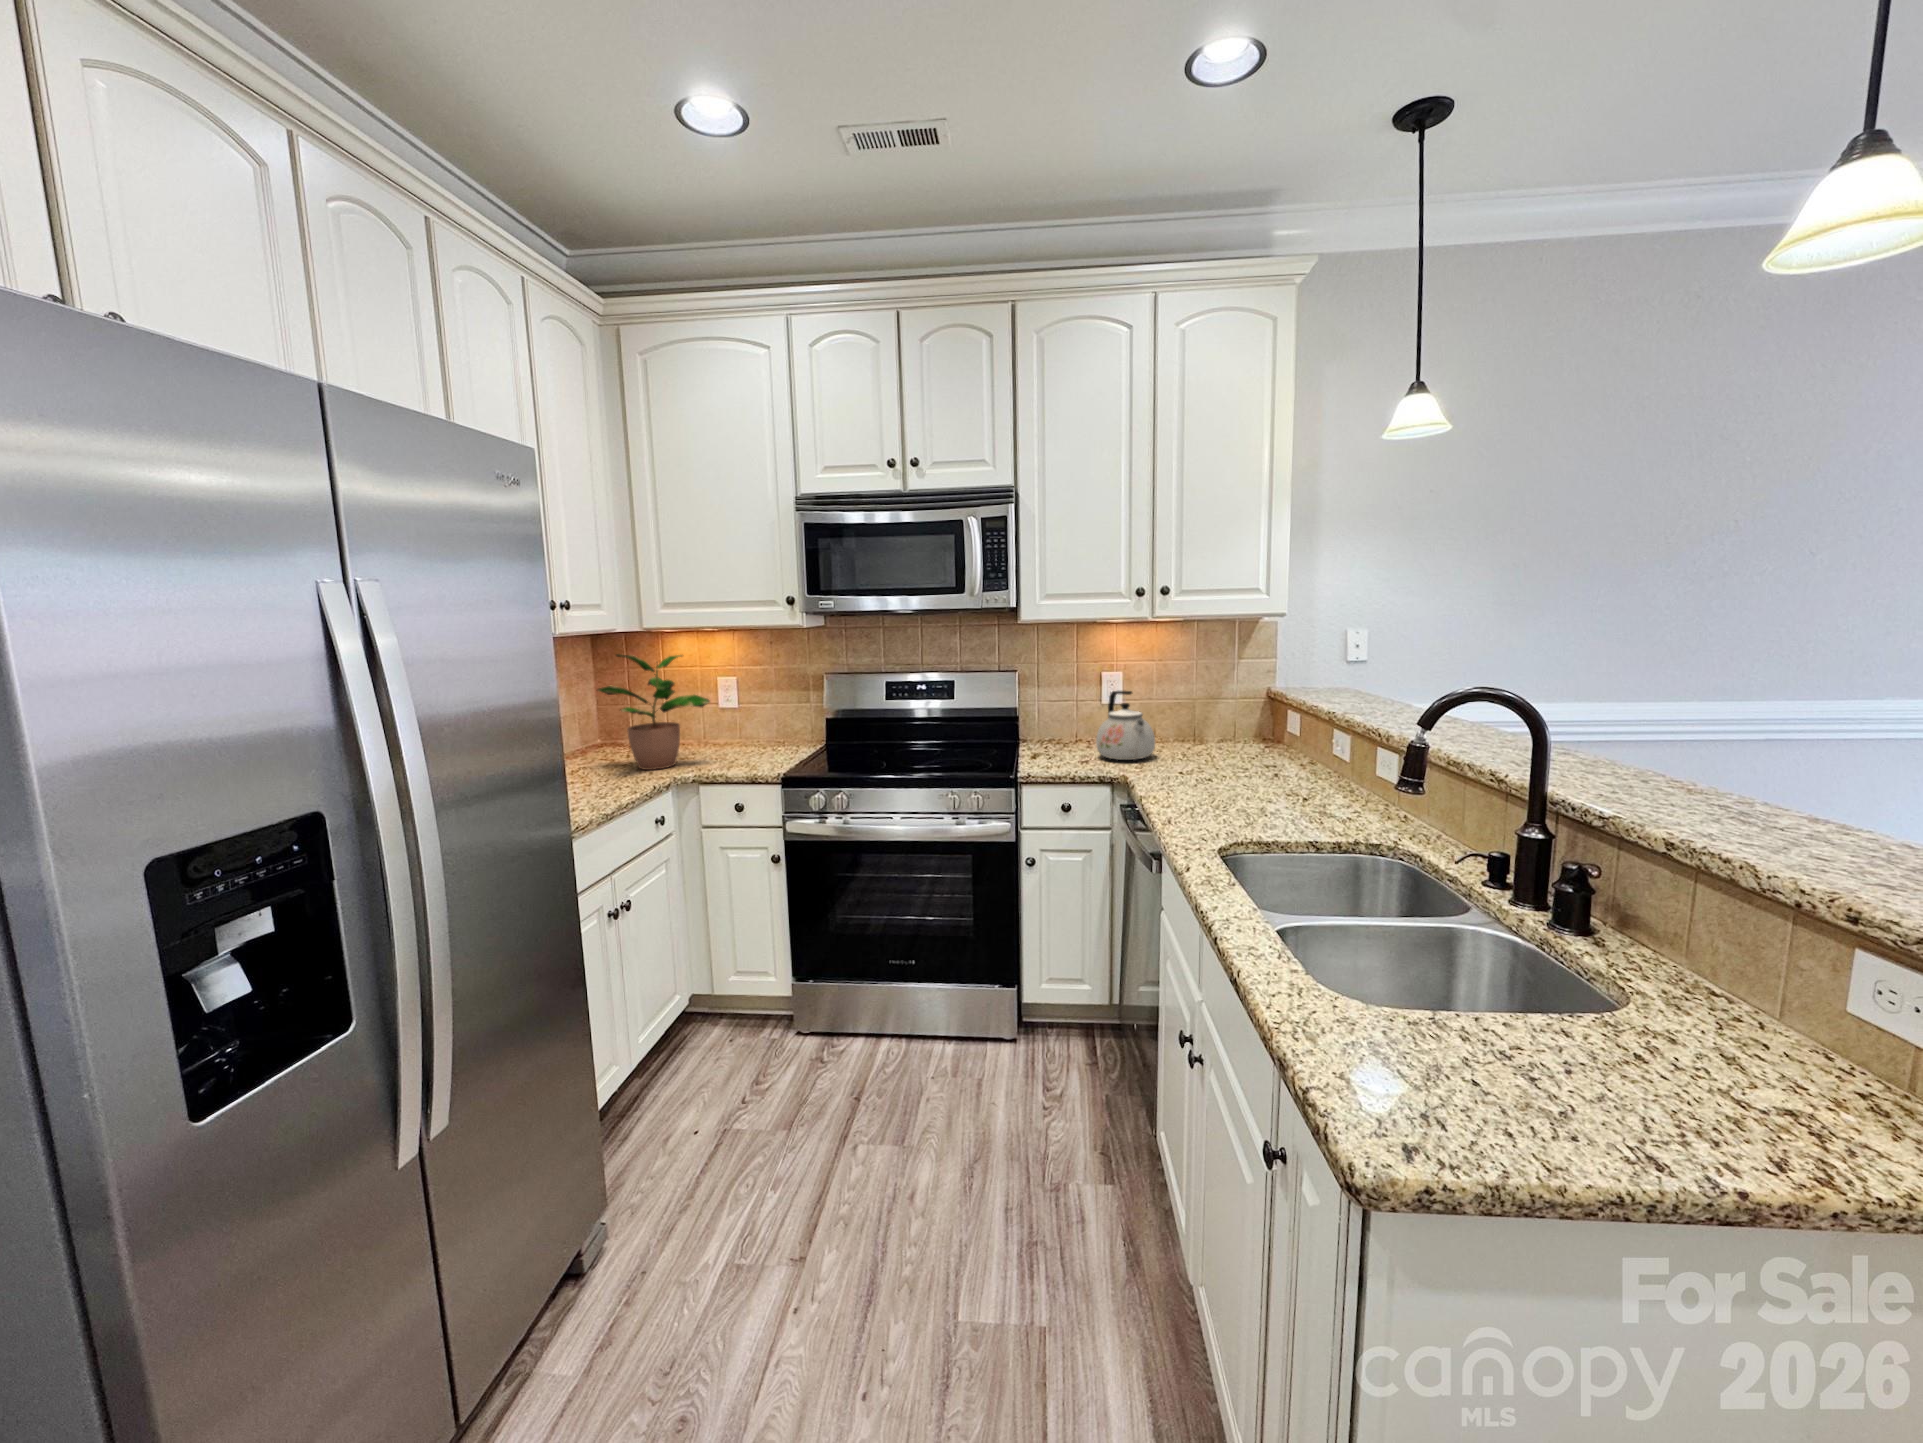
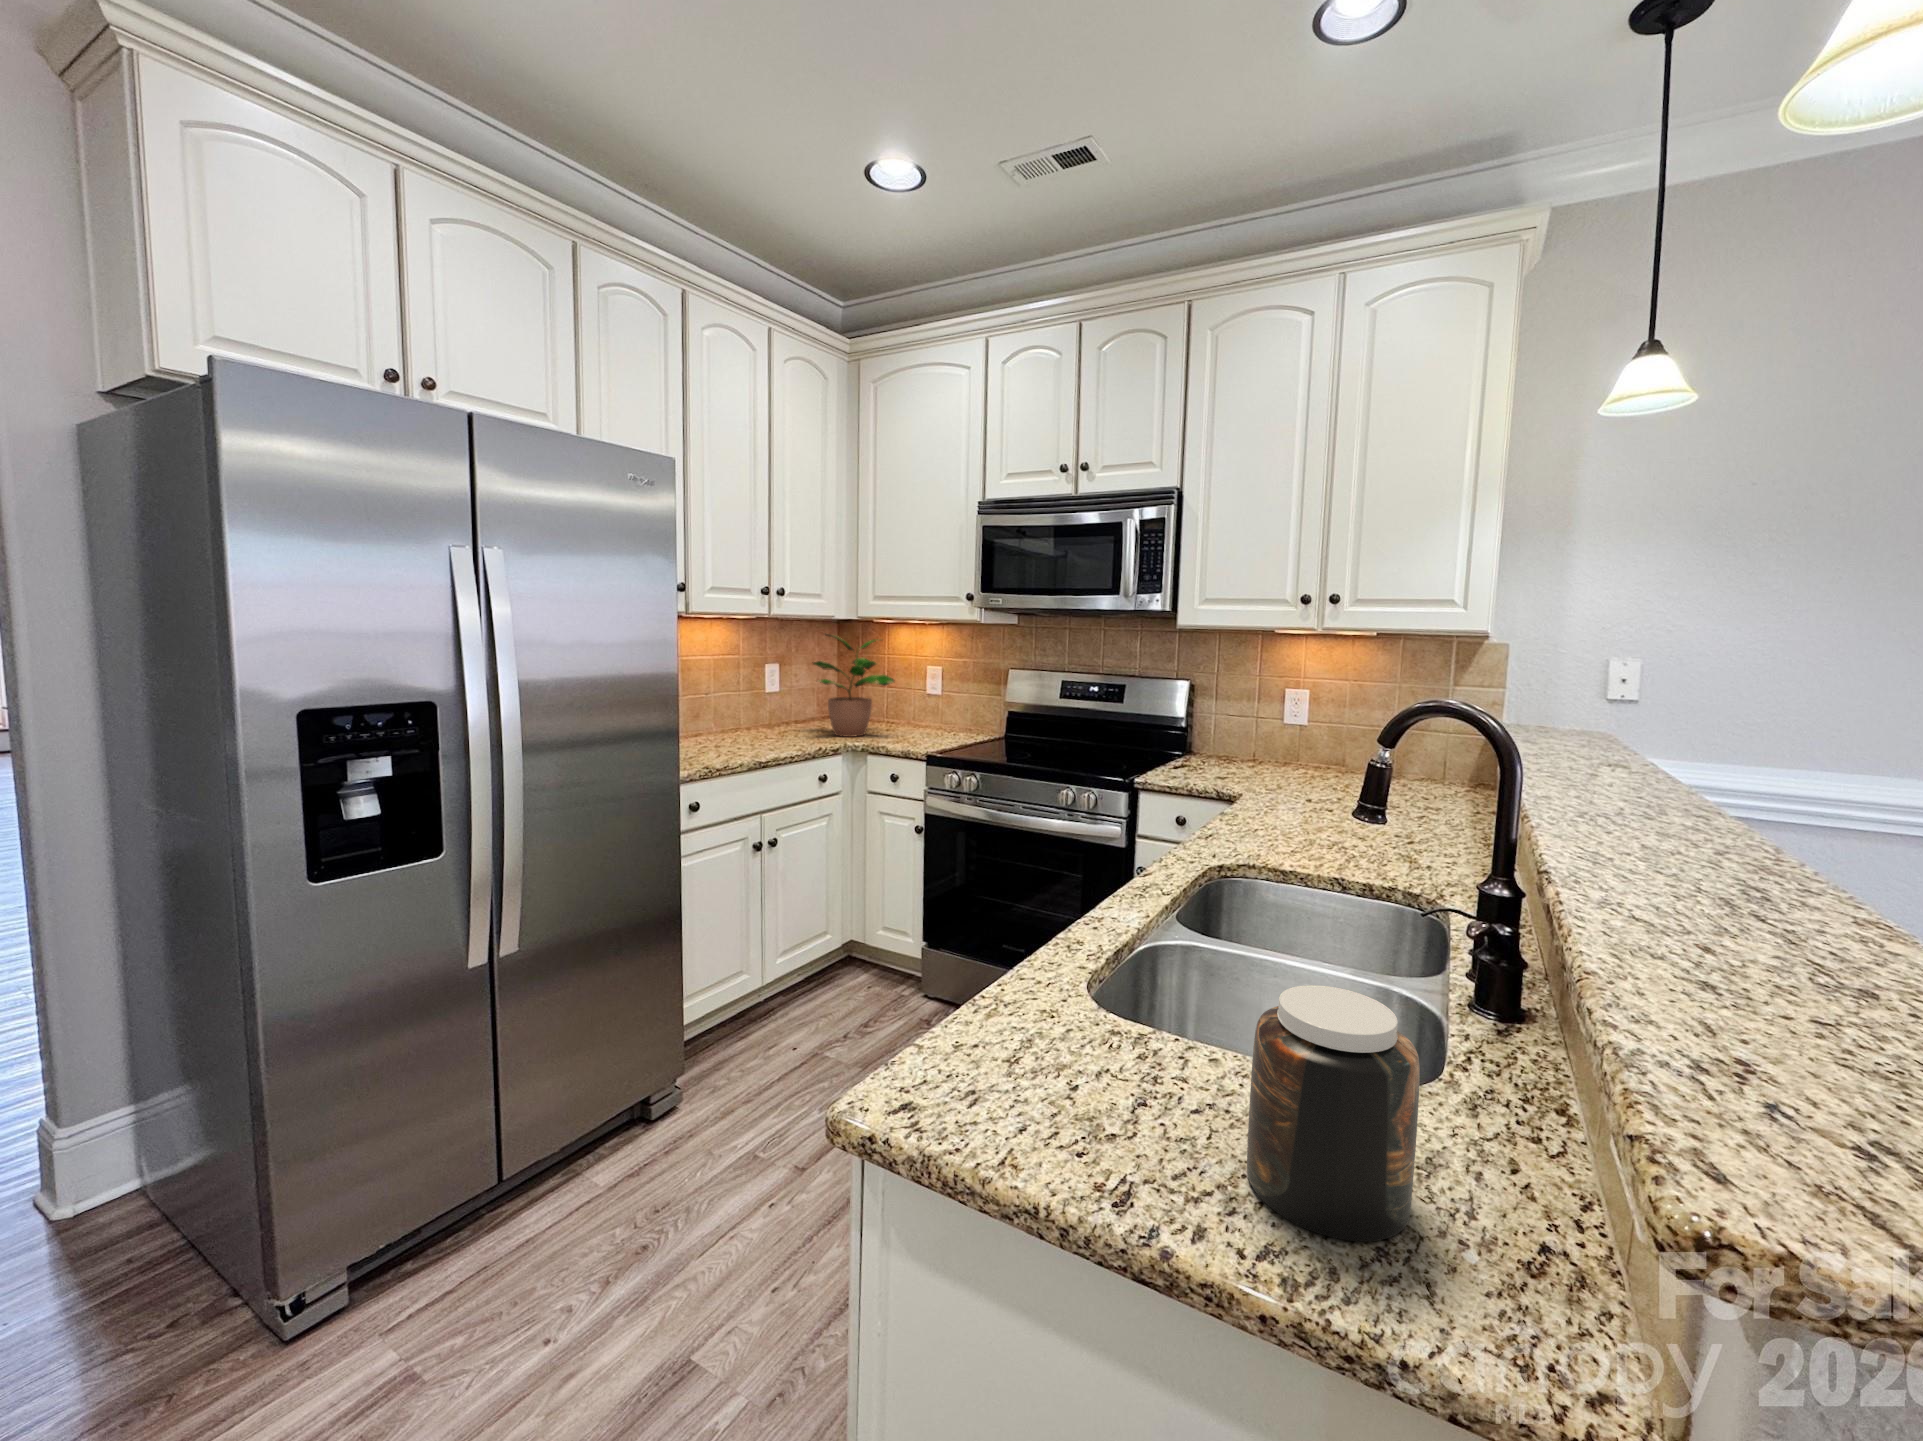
kettle: present [1096,691,1155,760] -> none [1236,706,1305,783]
jar: none [1652,948,1822,1137] -> present [1247,985,1420,1241]

